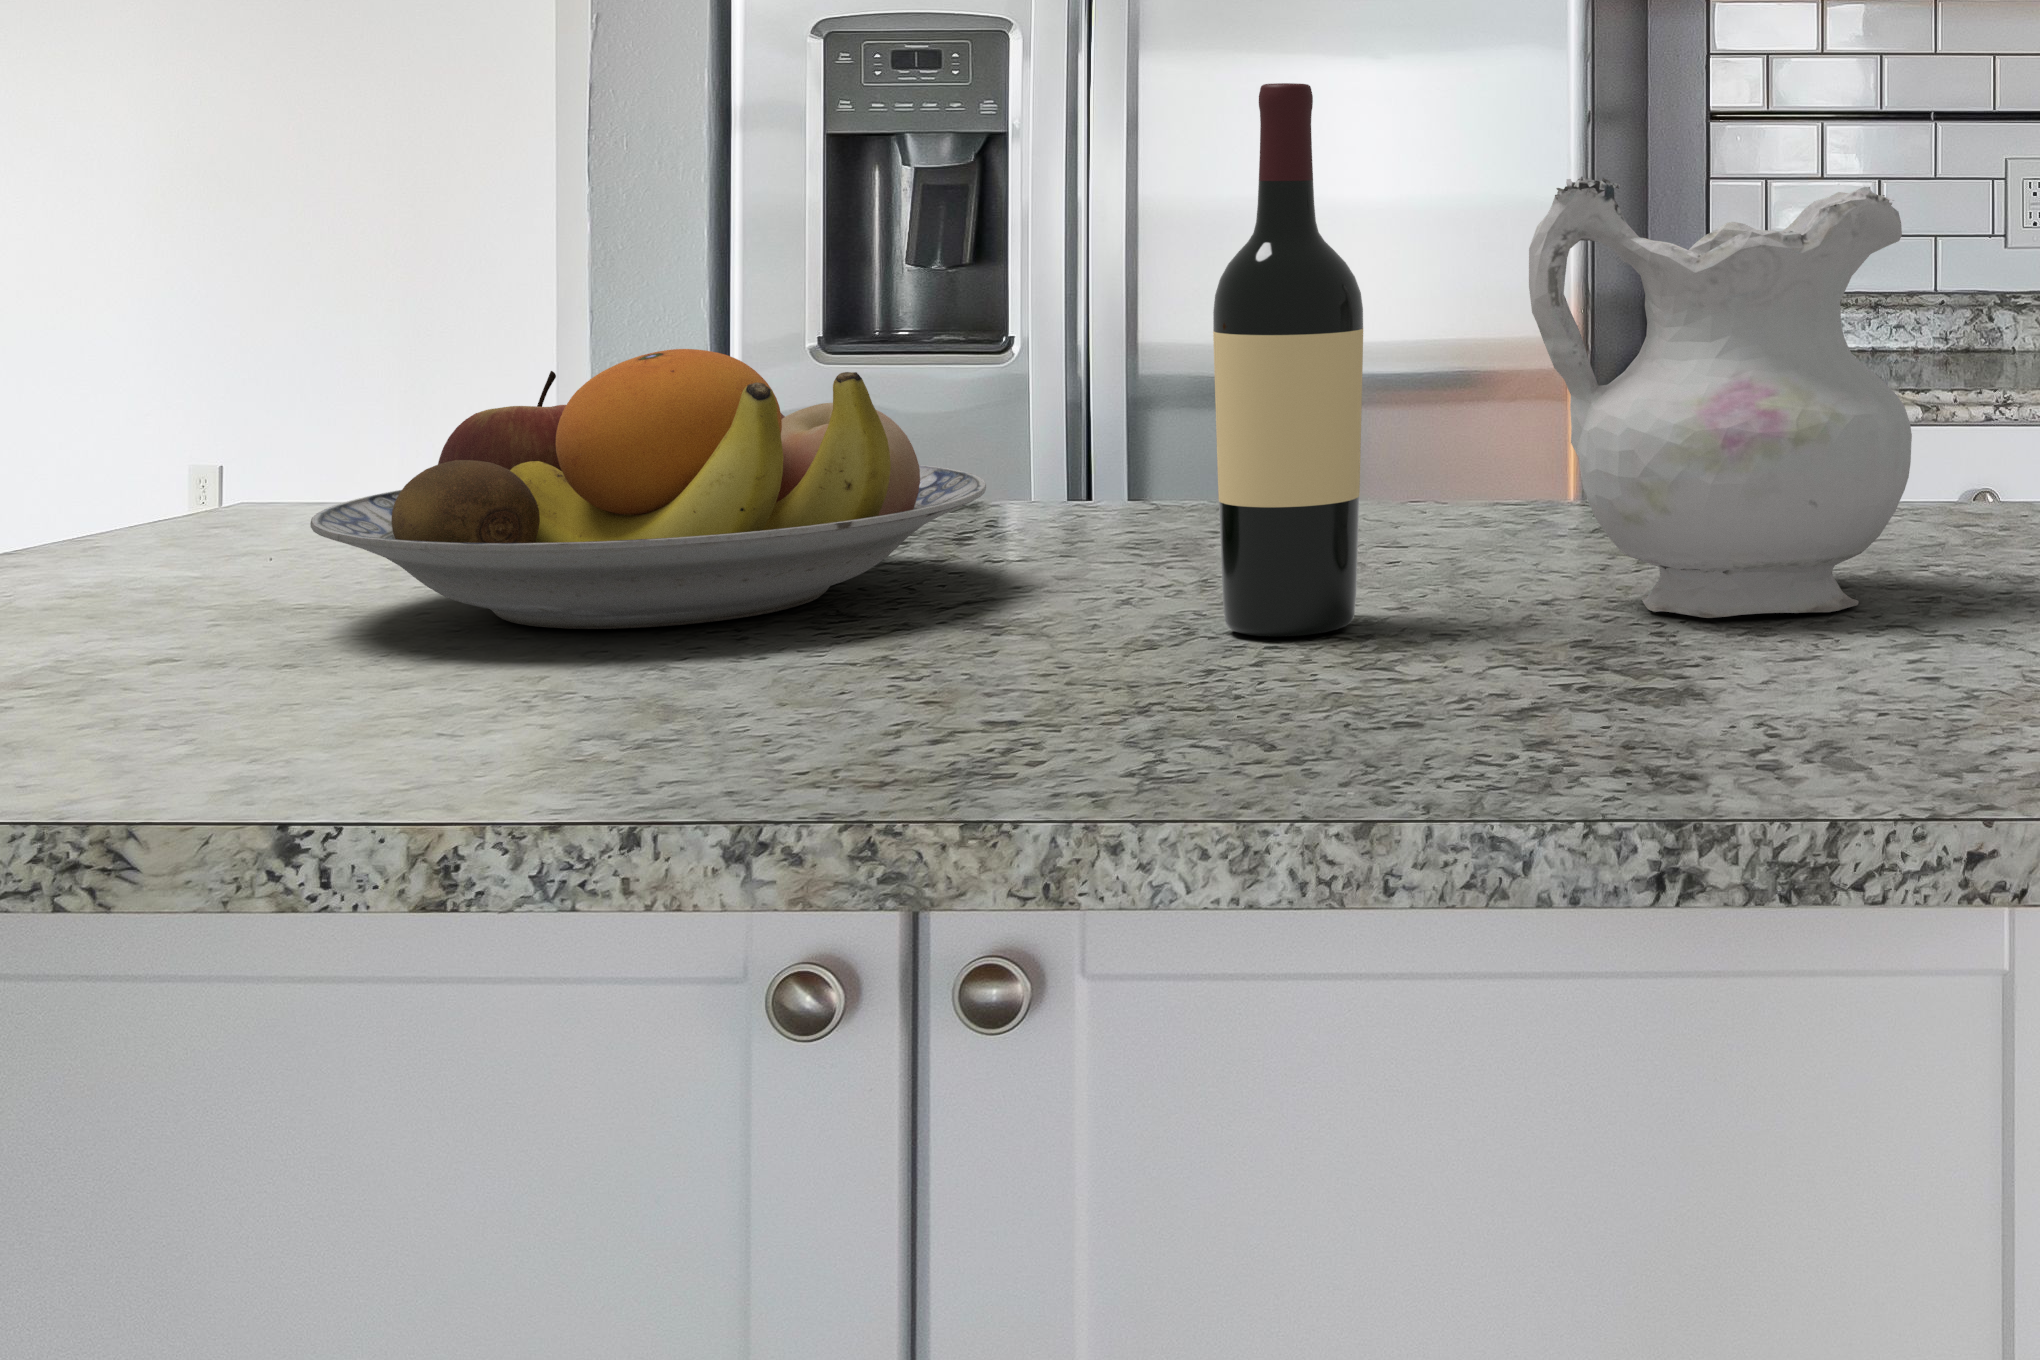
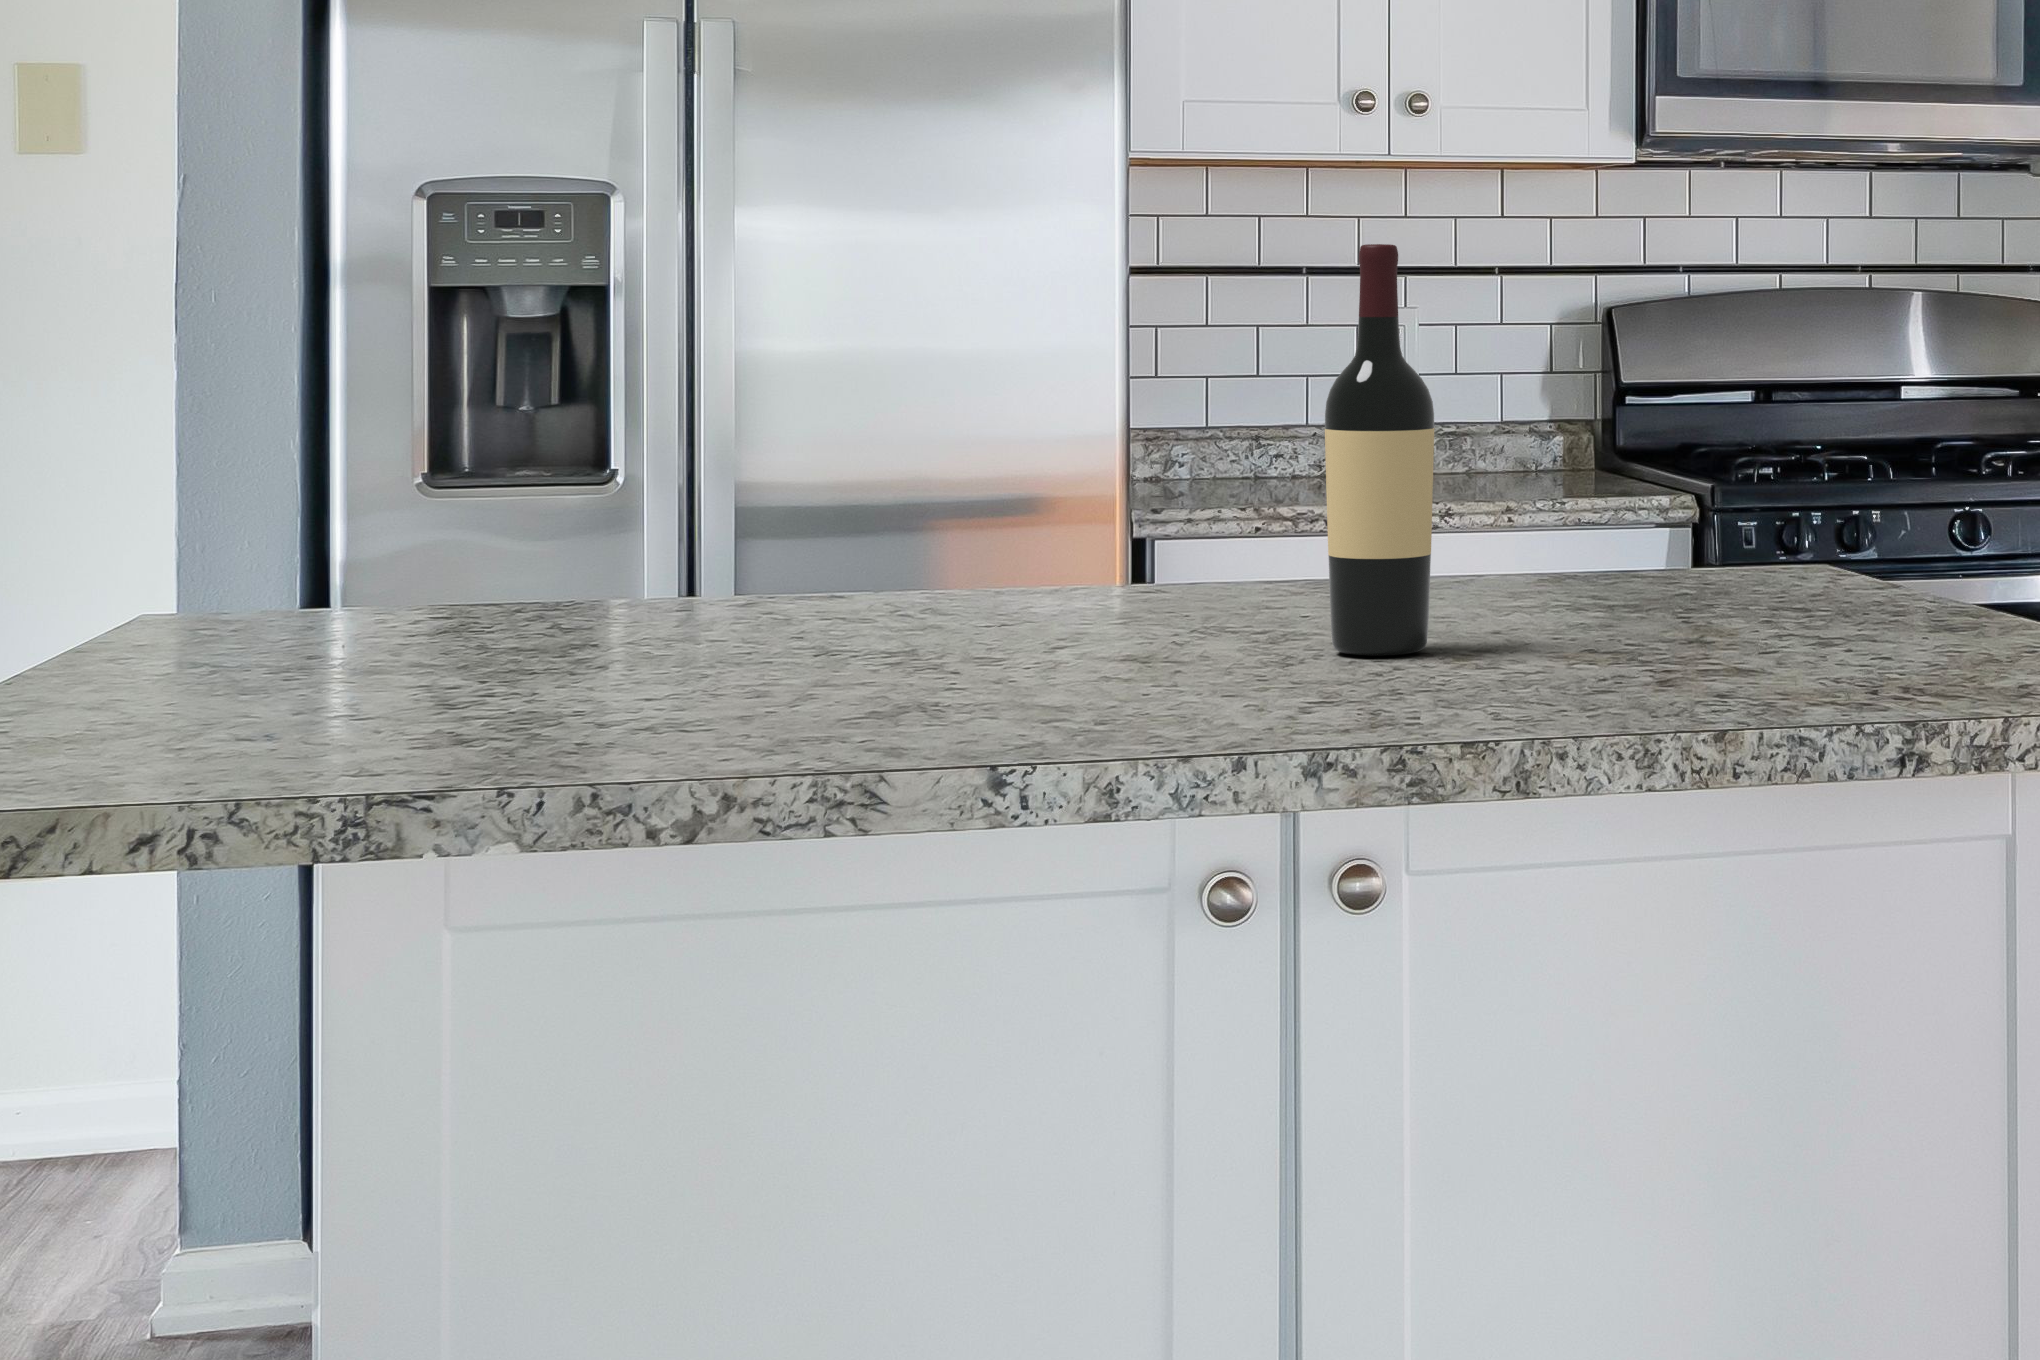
ceramic pitcher: present [1529,177,1912,618] -> none [1522,314,1787,634]
fruit bowl: present [310,349,986,629] -> none [575,453,1085,673]

